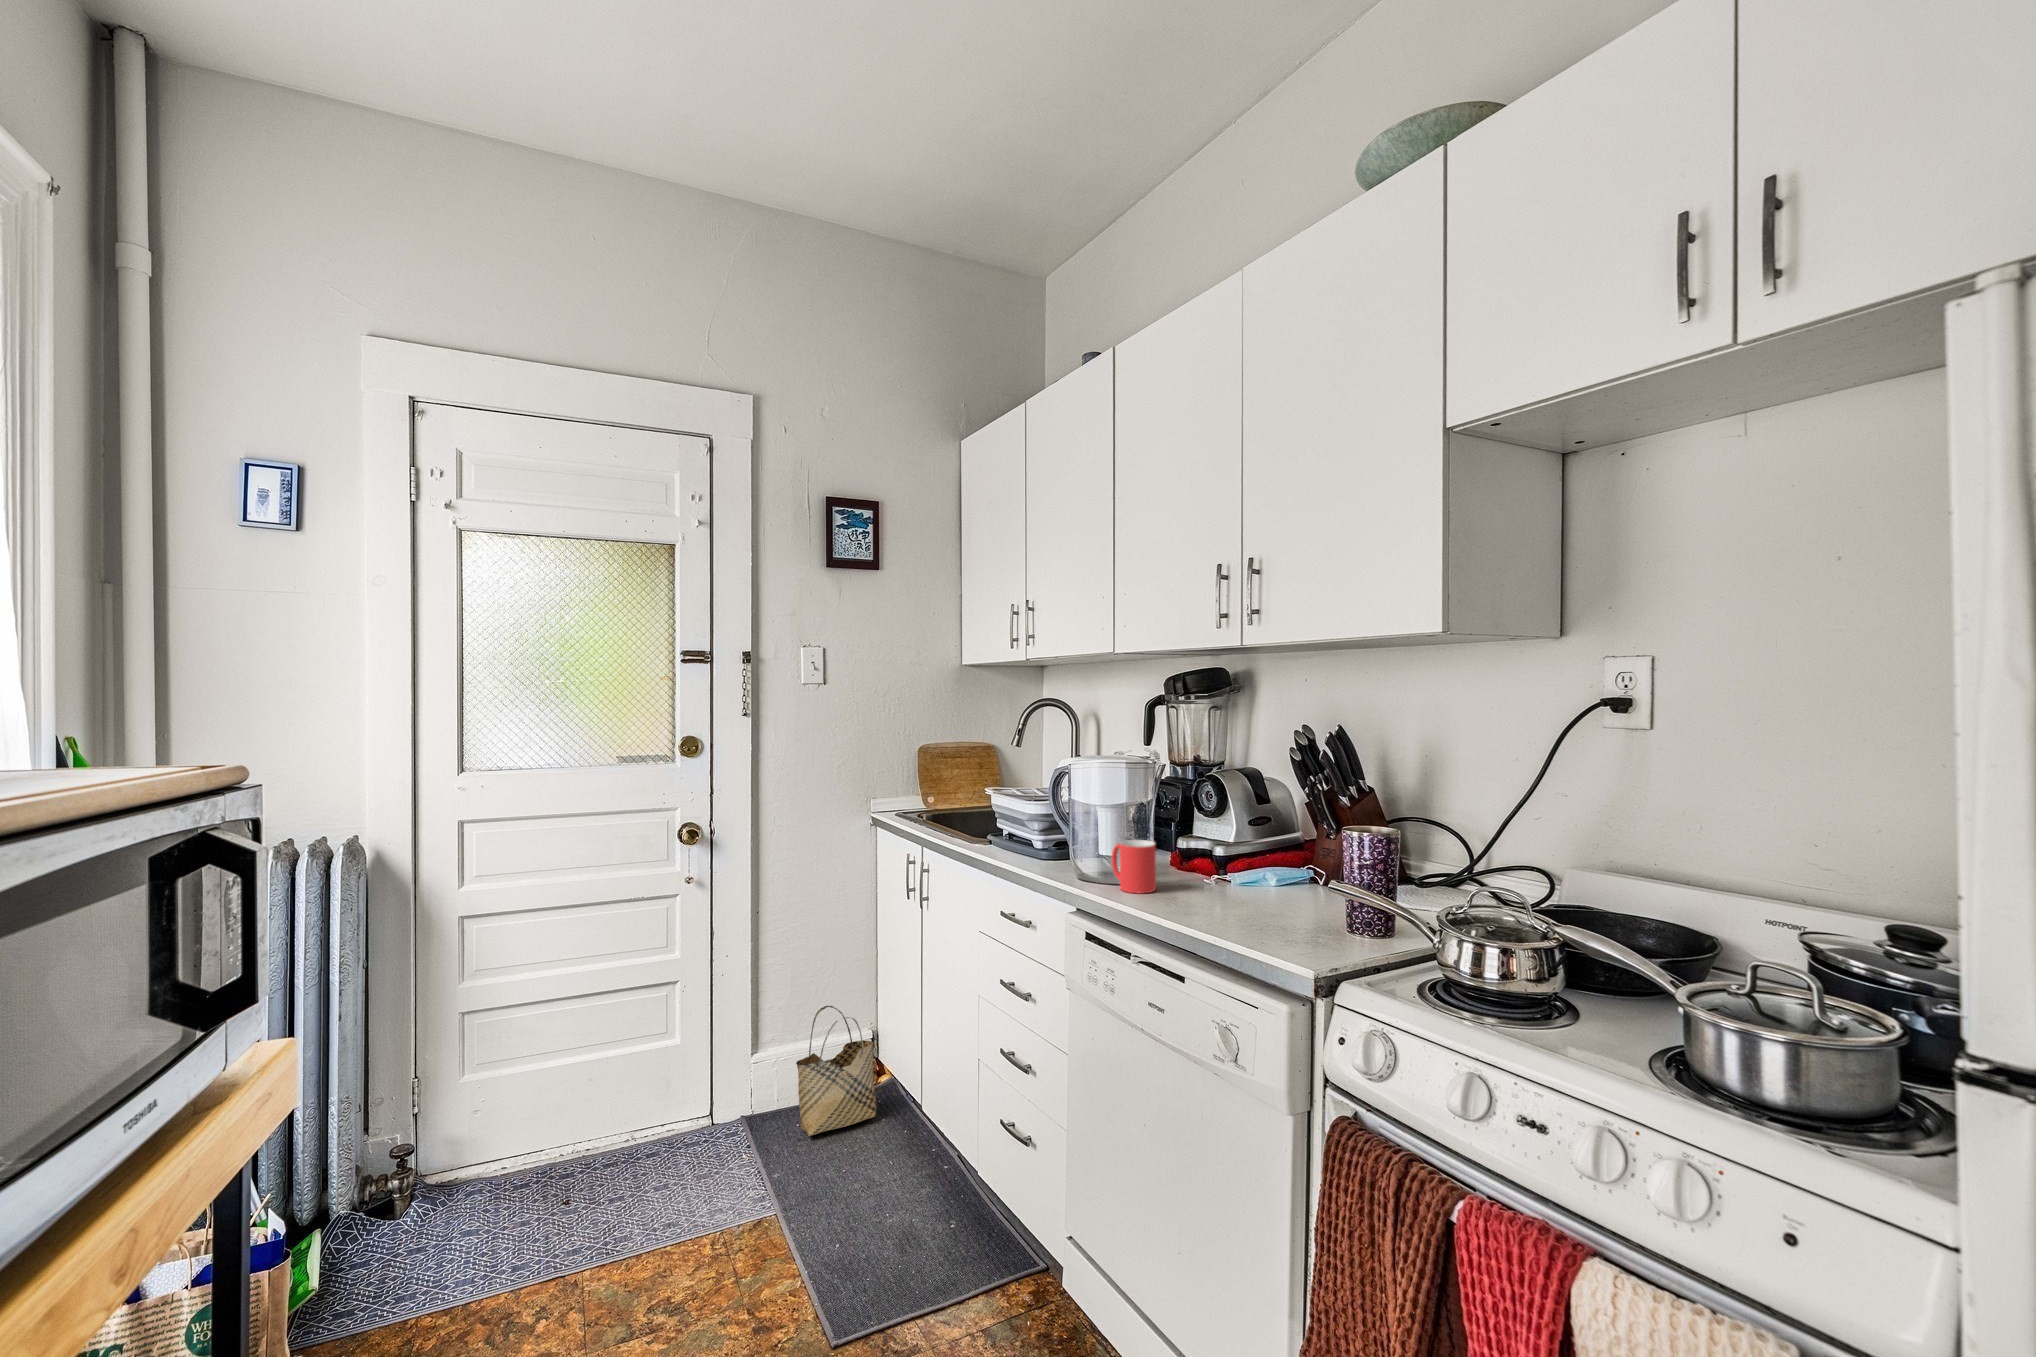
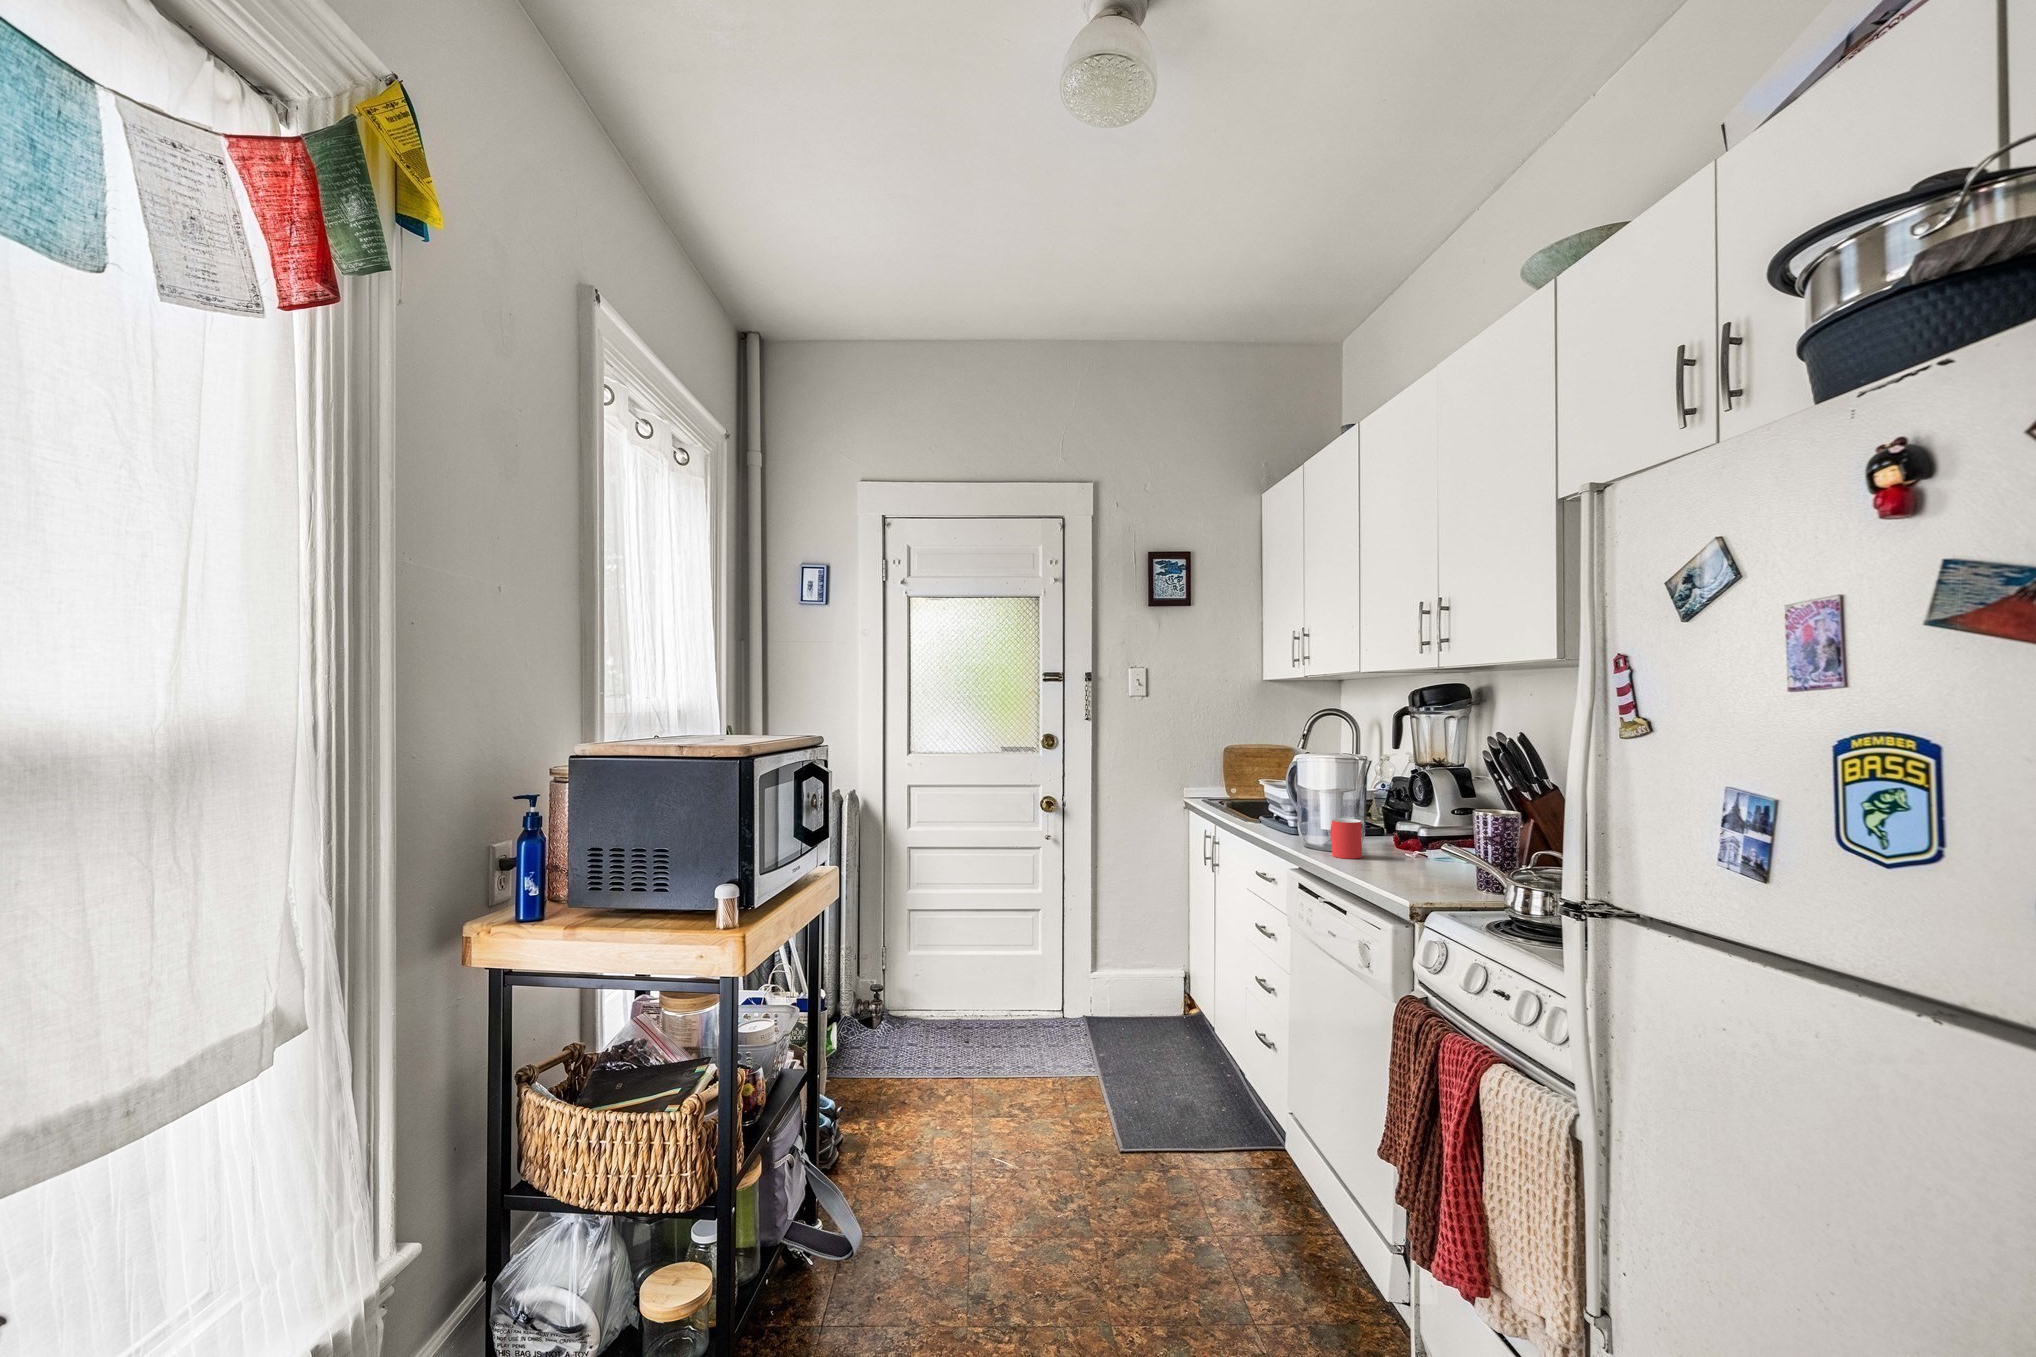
woven basket: present [796,1006,876,1136] -> none [1122,942,1183,1036]

